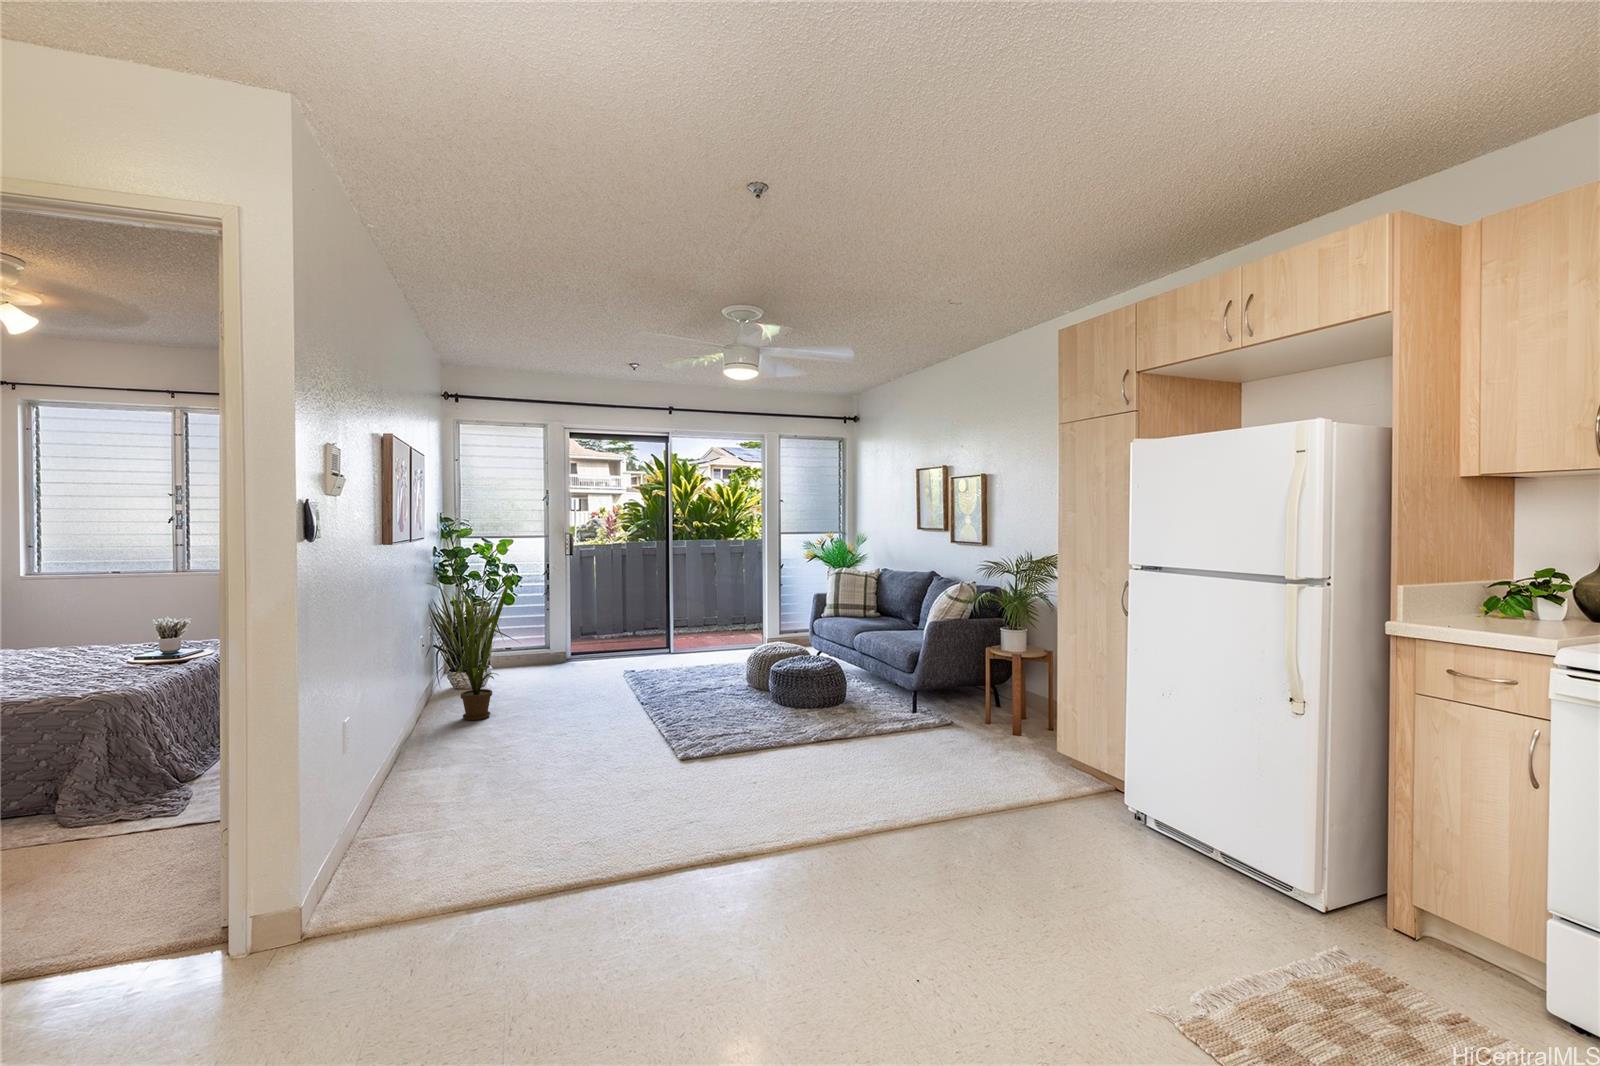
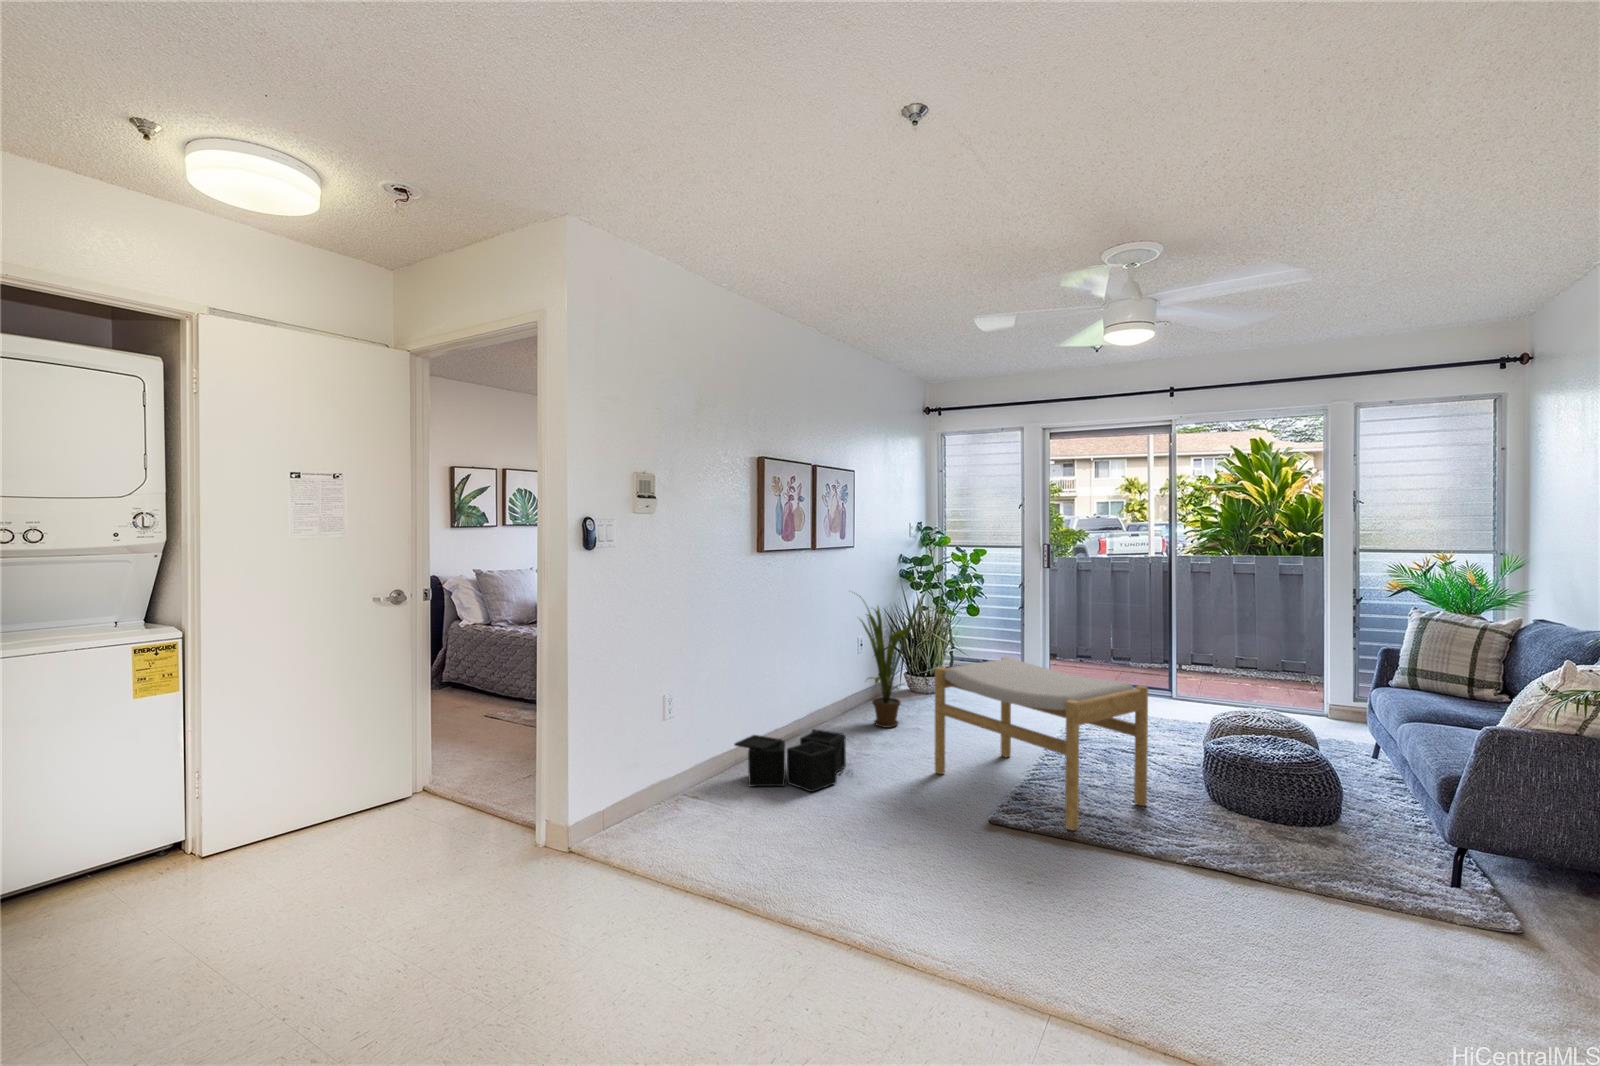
footstool: none [578,627,750,746] -> present [935,657,1148,830]
storage bin: none [385,723,510,800] -> present [734,729,846,792]

